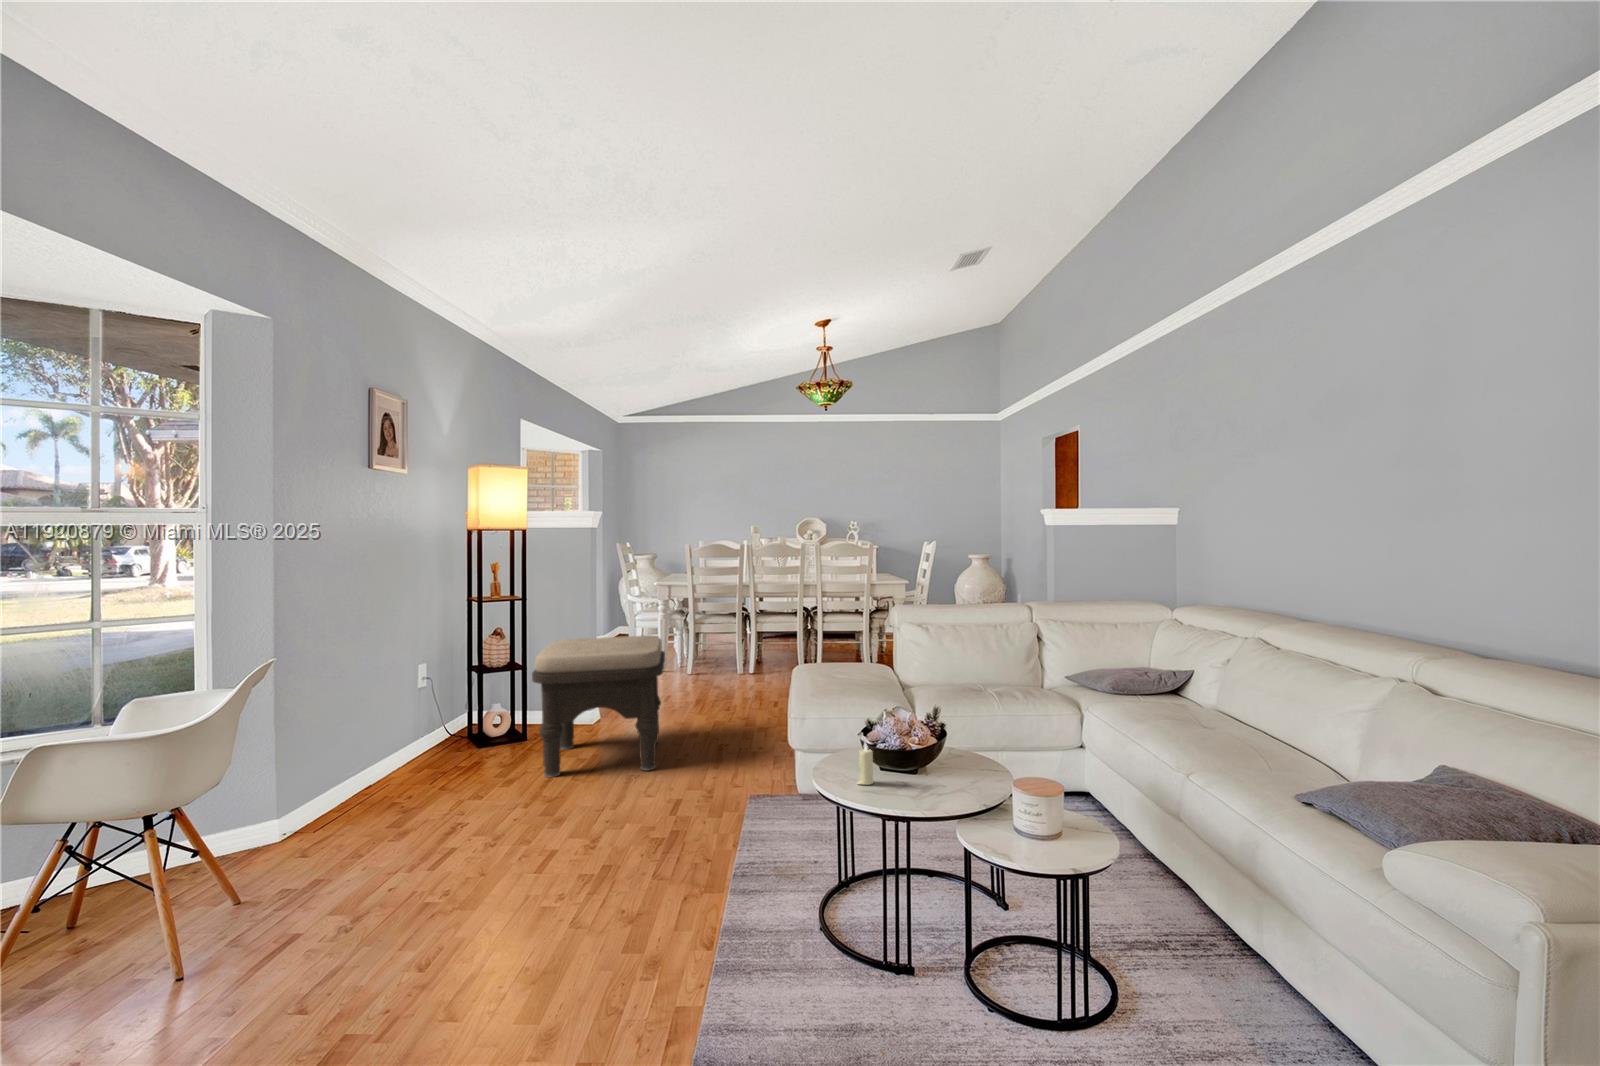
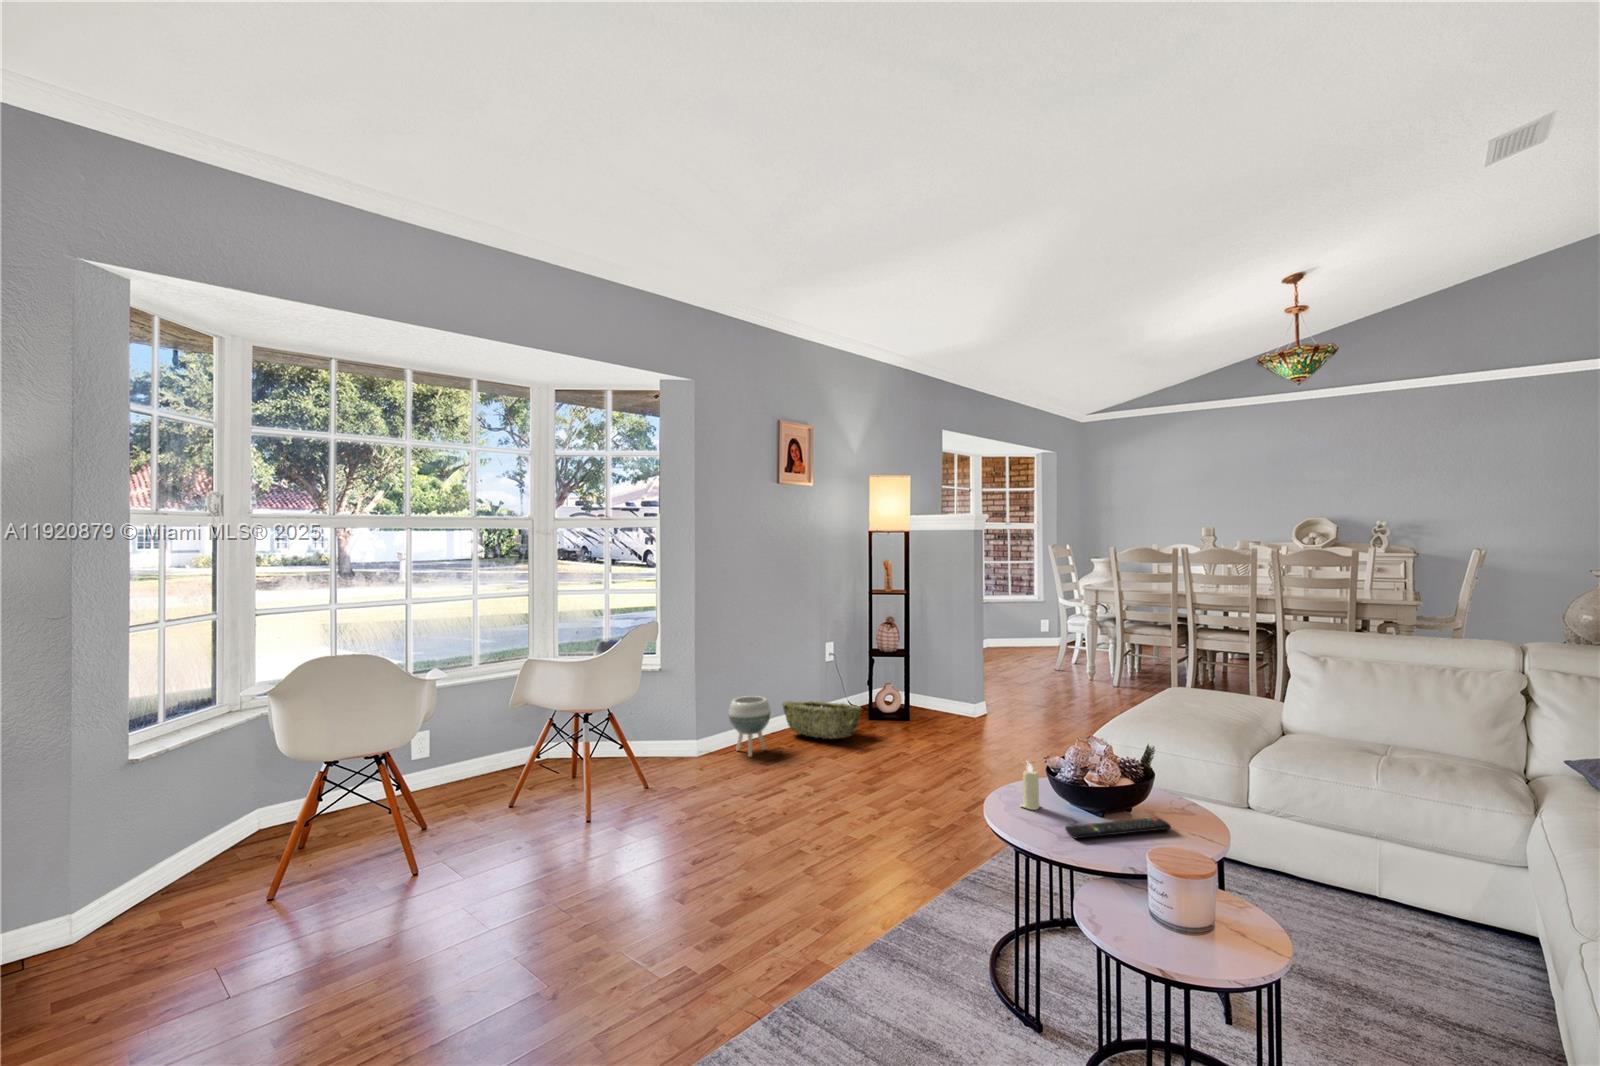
ottoman: present [532,636,665,778] -> none [887,632,1023,765]
woven basket: none [380,735,491,782] -> present [783,701,862,739]
planter: none [322,744,387,825] -> present [729,696,771,757]
remote control: none [915,767,974,798] -> present [1065,817,1171,838]

